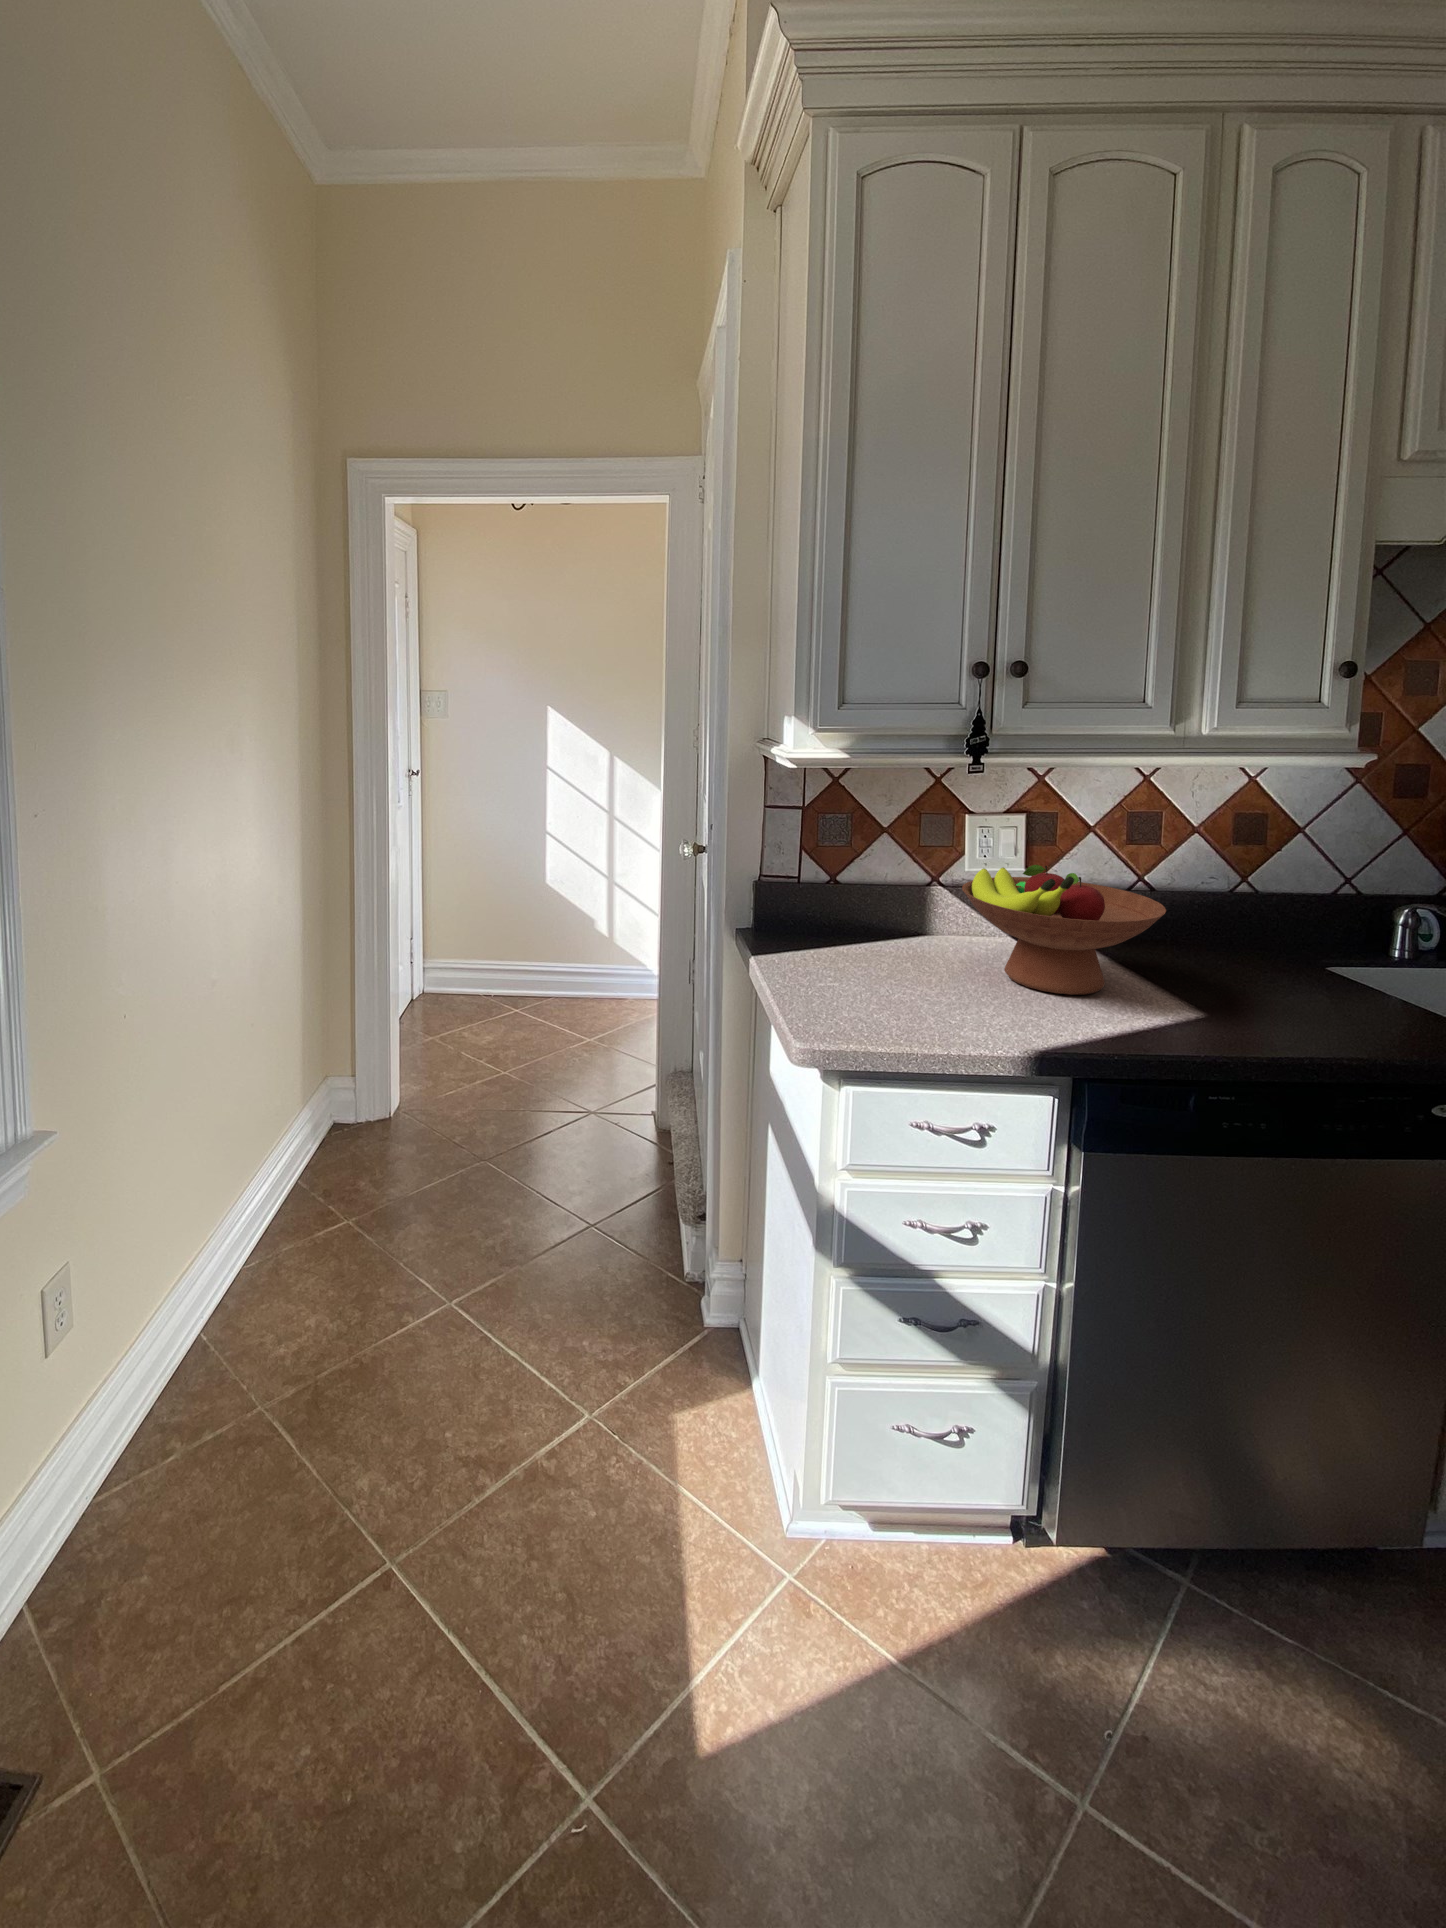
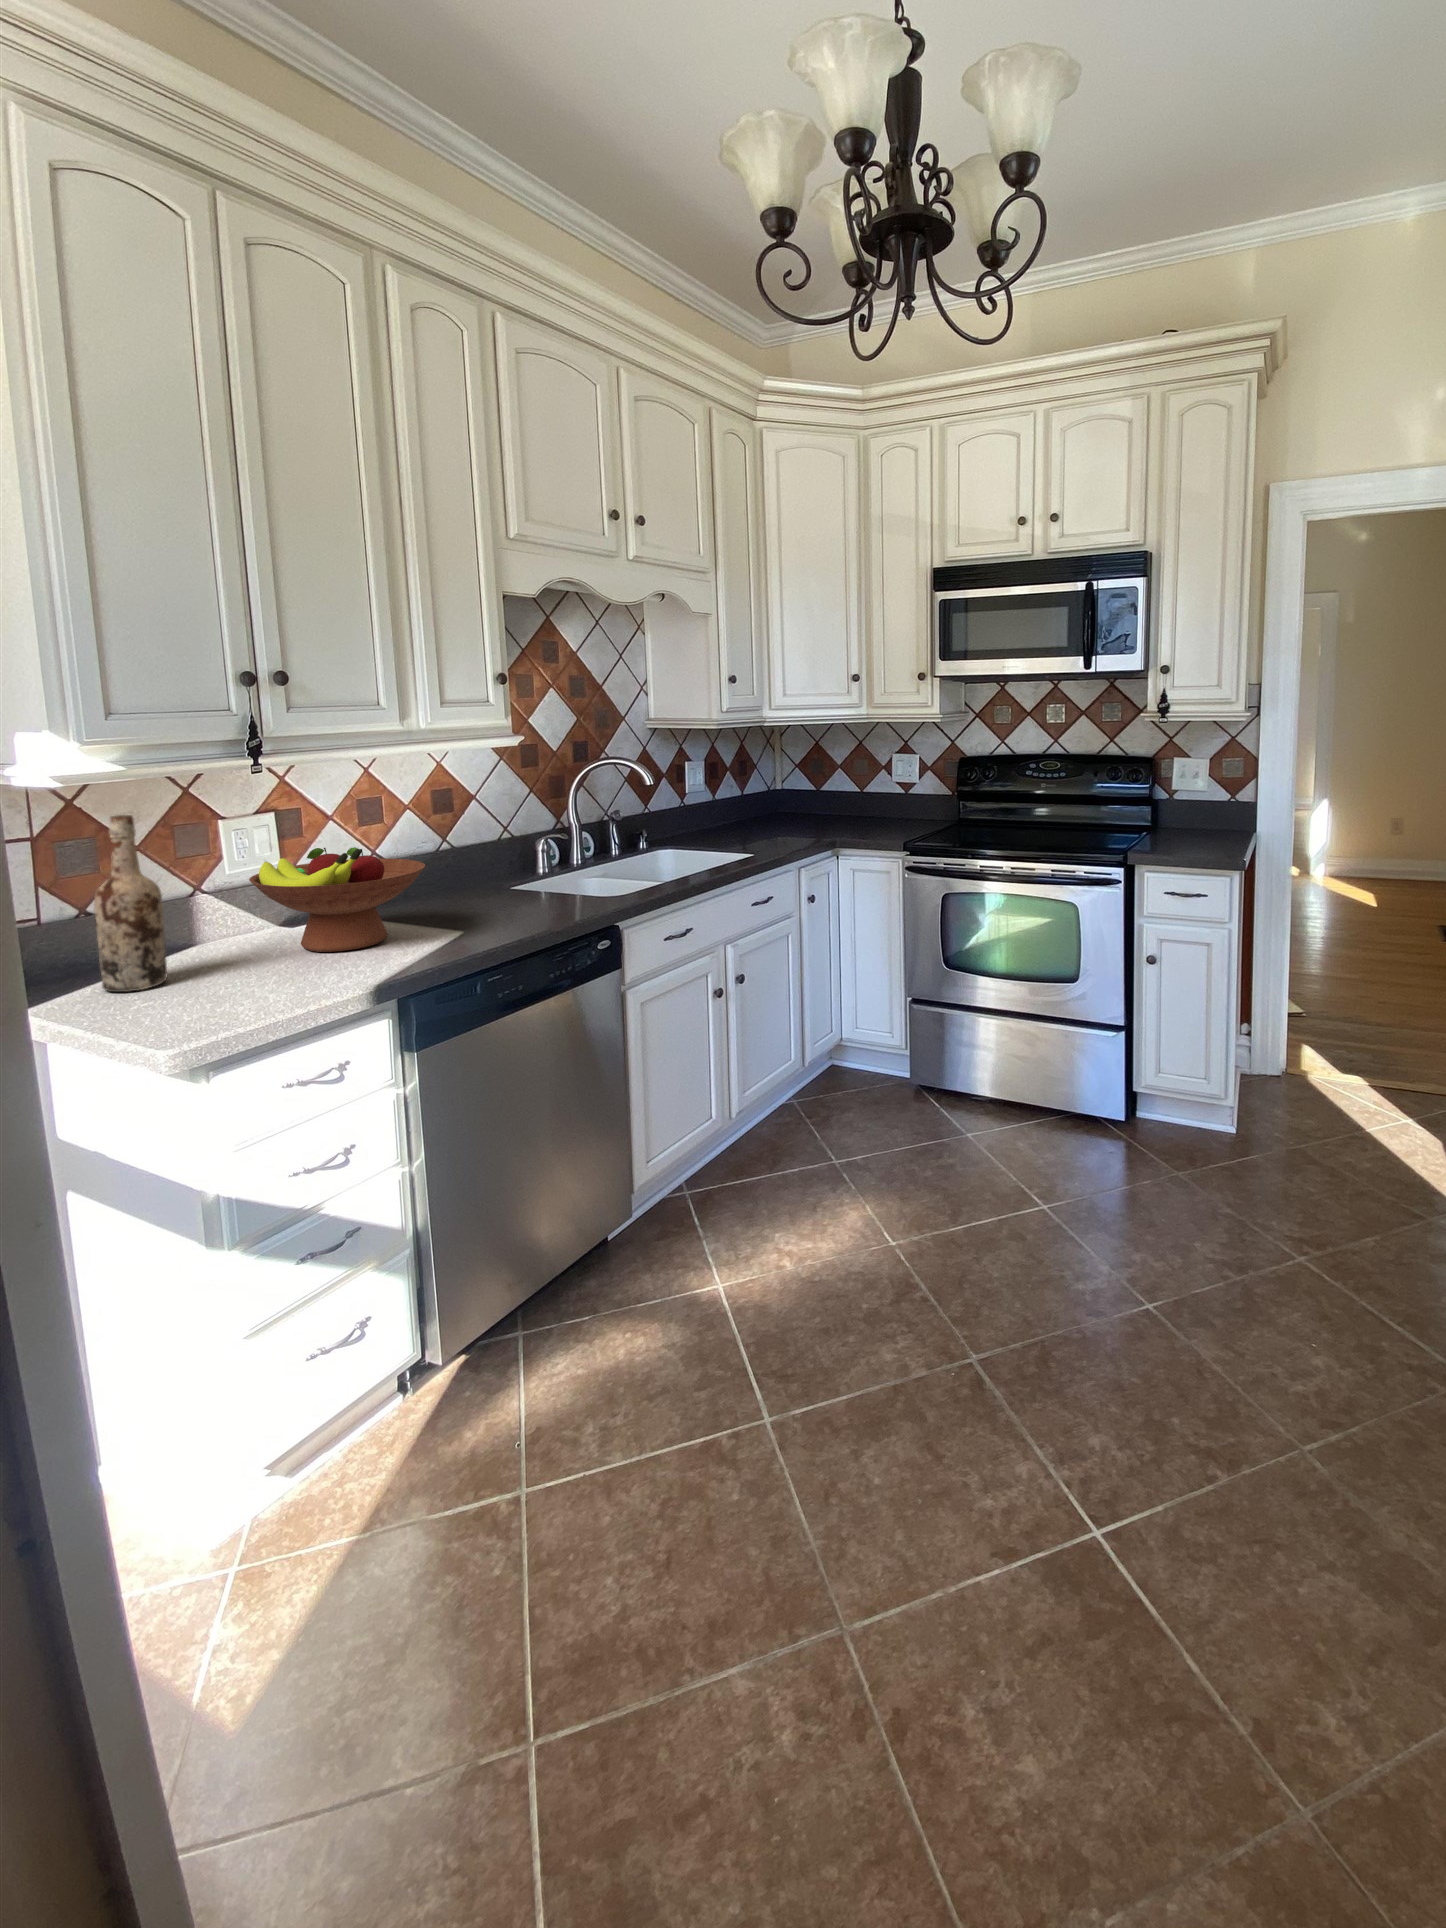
wine bottle: none [816,800,873,970] -> present [94,815,167,992]

